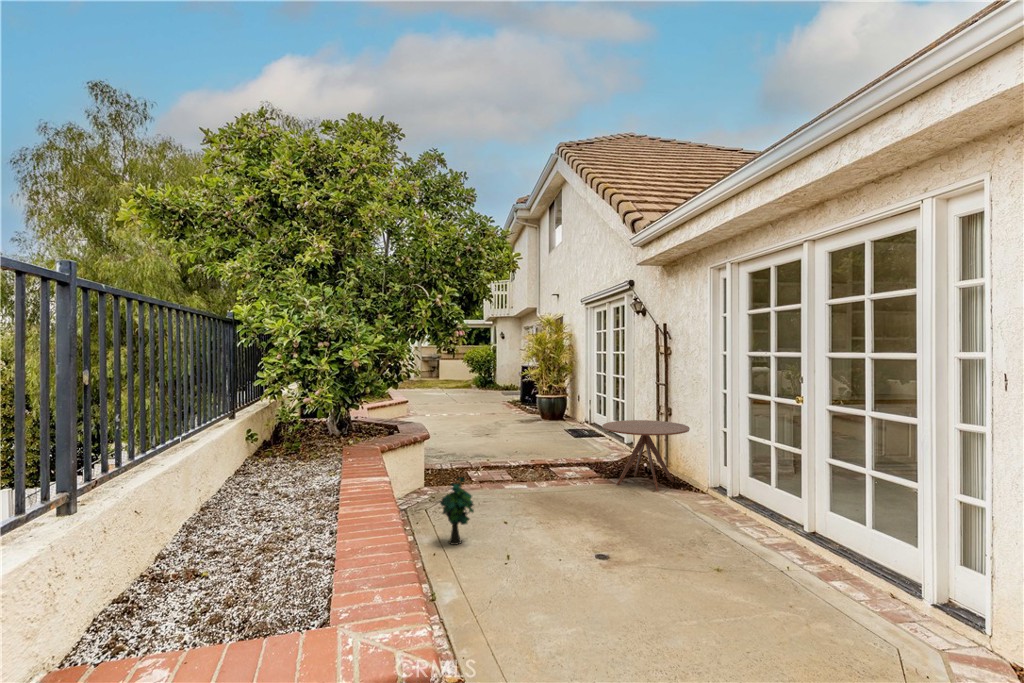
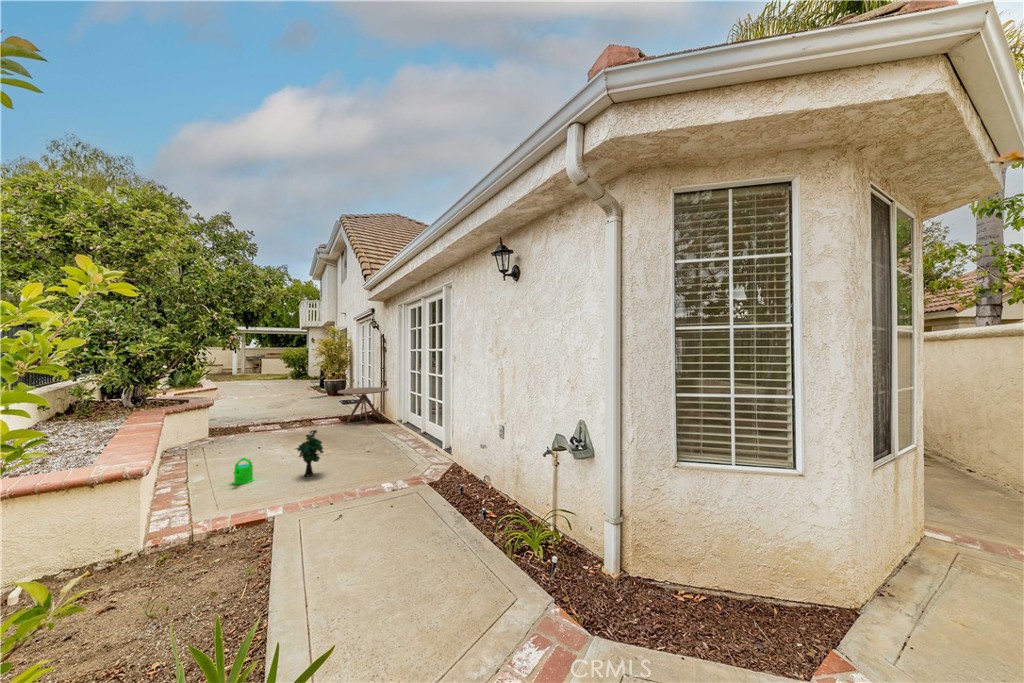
decorative plant: present [439,477,474,545] -> present [296,430,324,477]
watering can: none [513,565,548,617] -> present [233,458,254,484]

